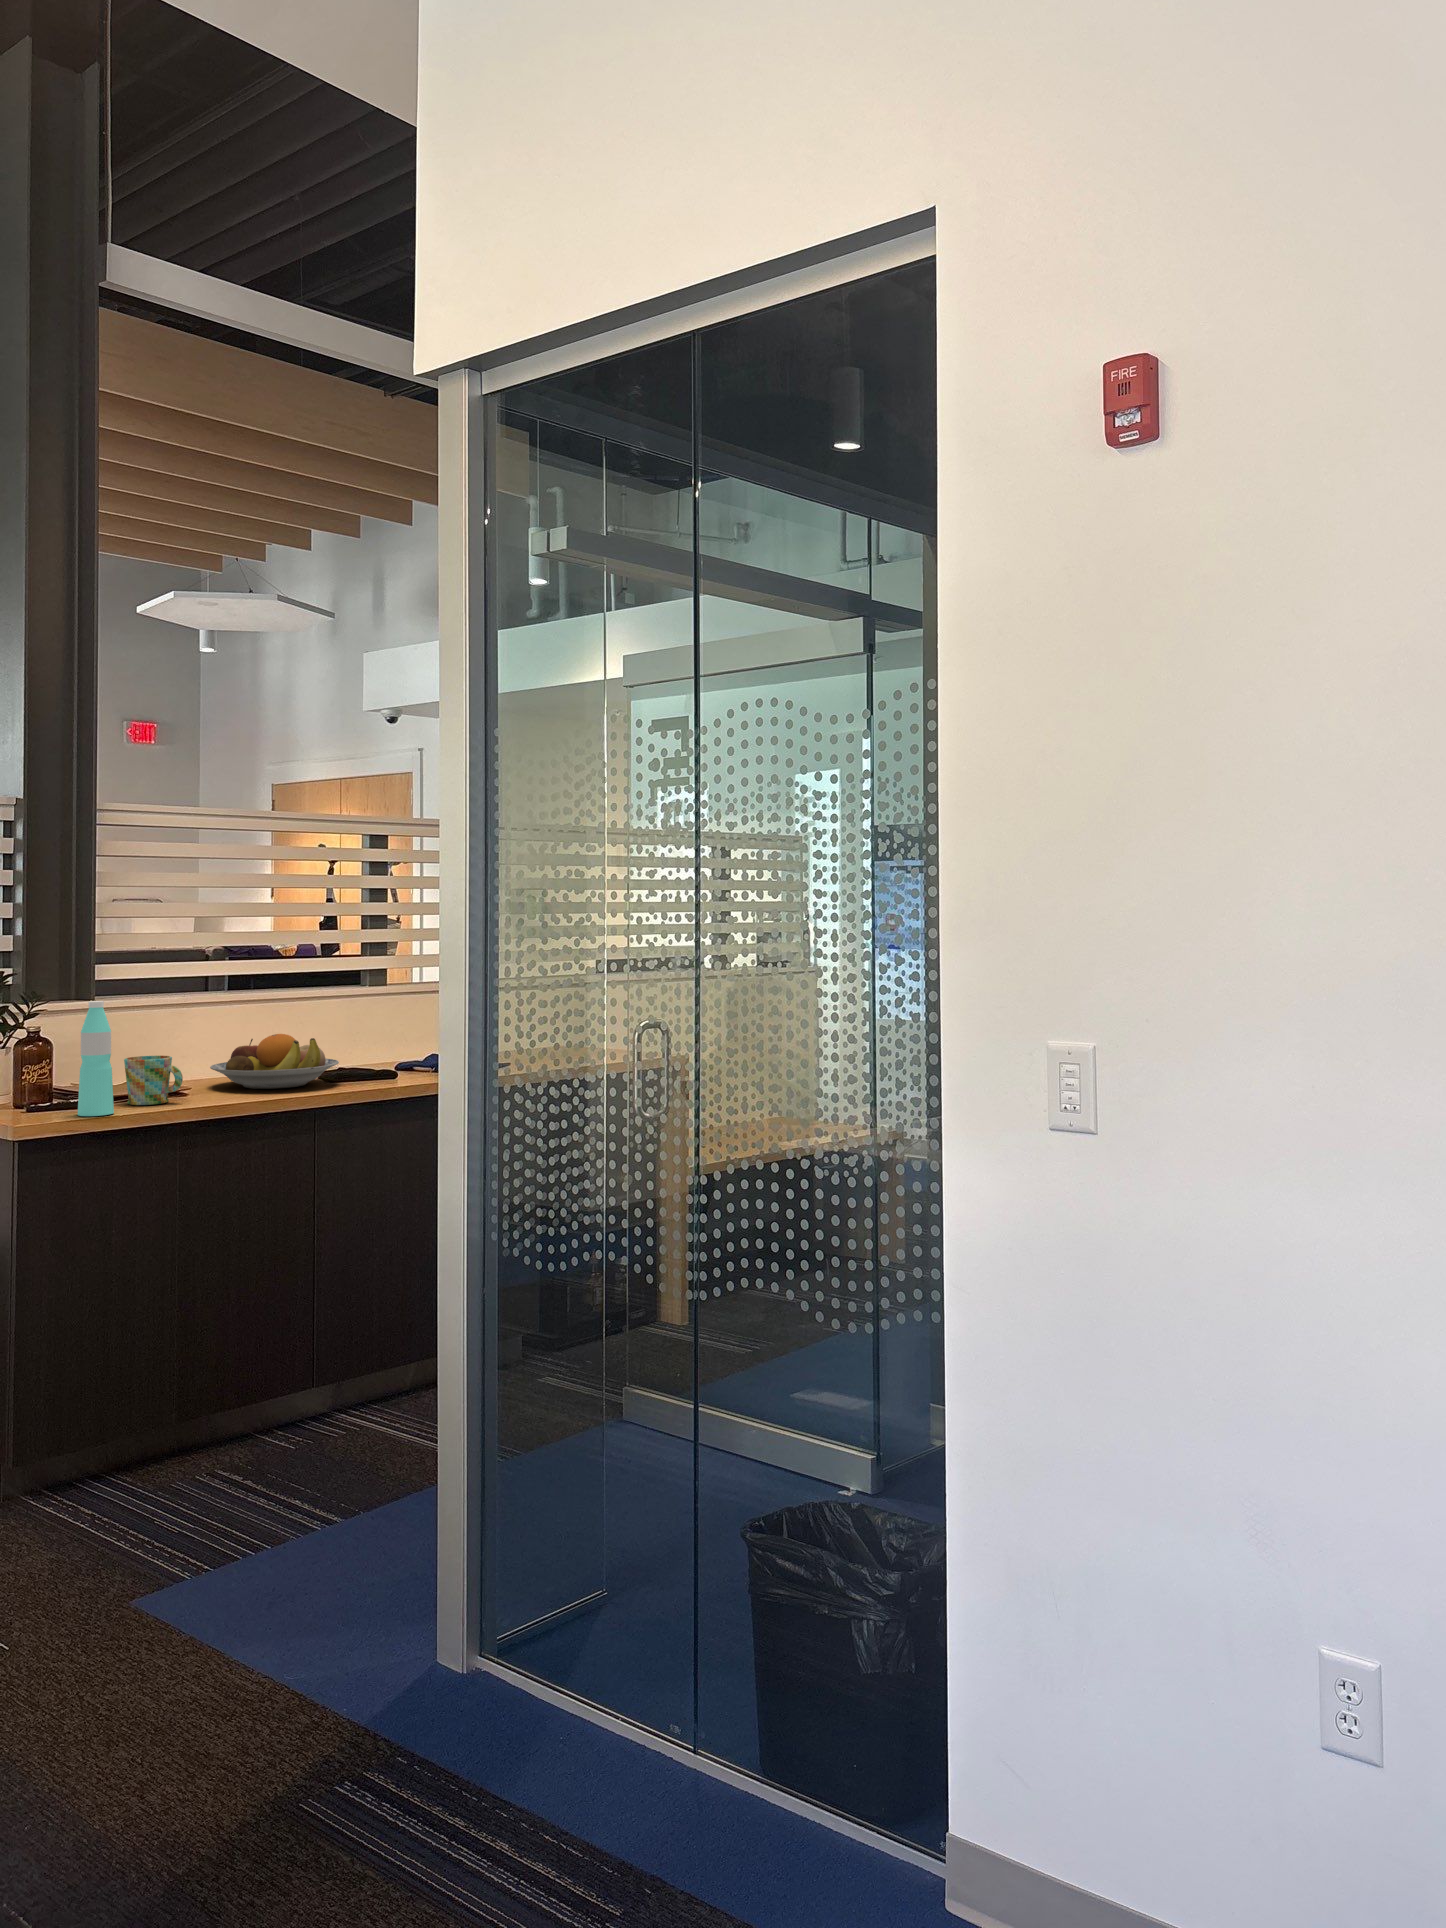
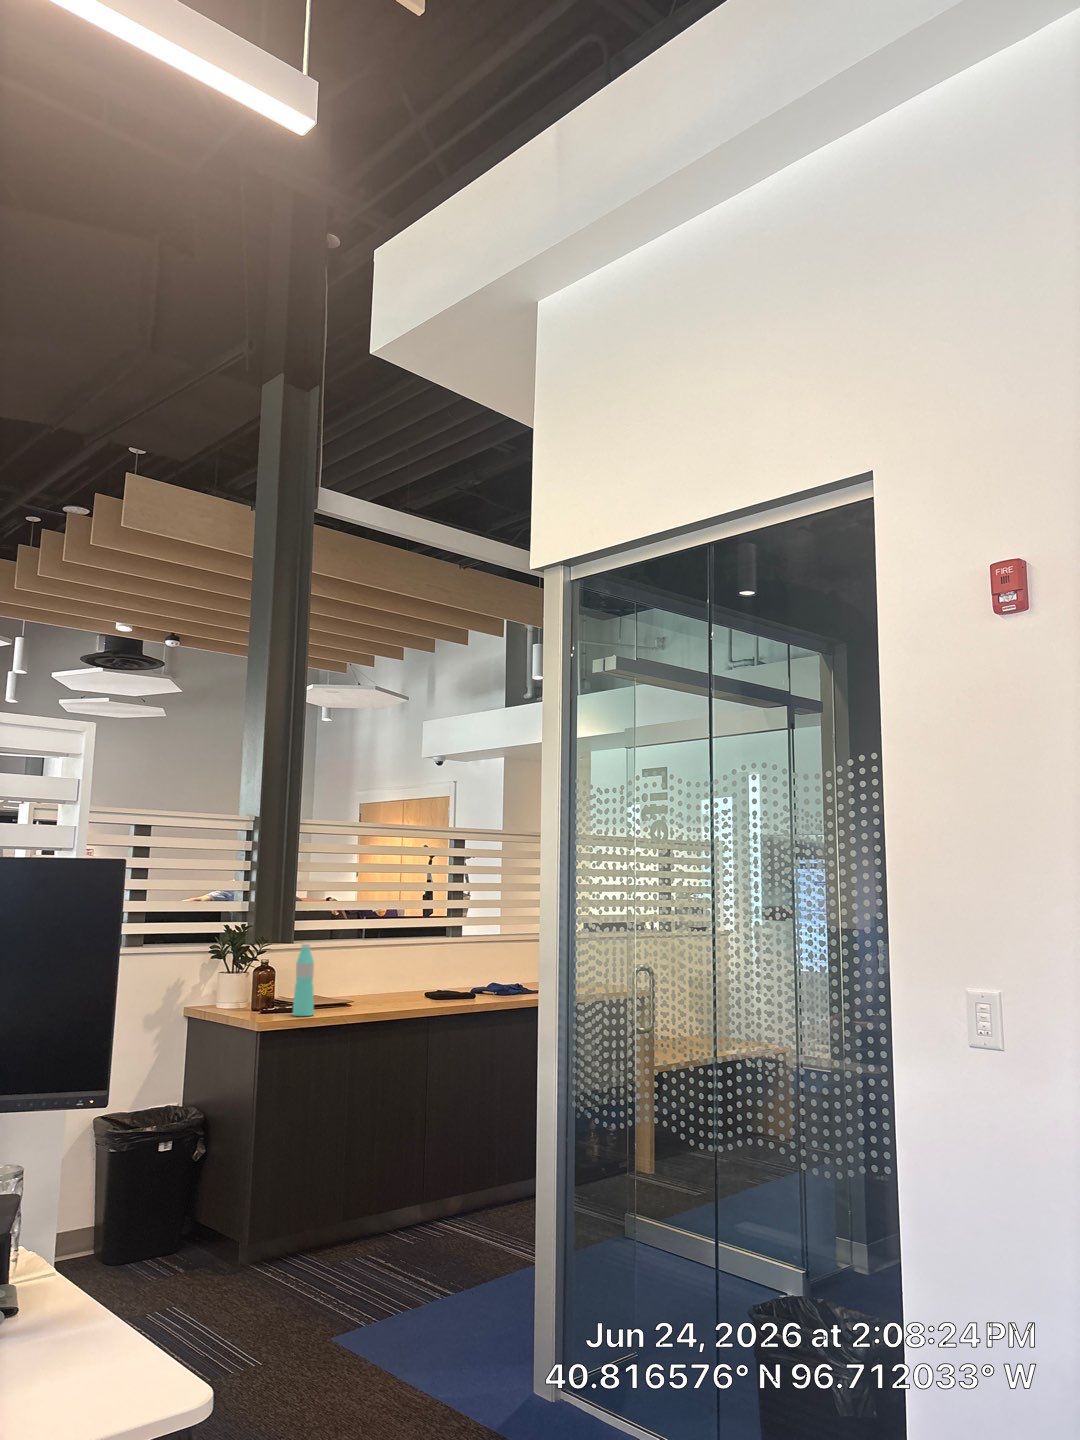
fruit bowl: present [210,1034,339,1089] -> none [363,967,441,1002]
mug: present [124,1056,183,1105] -> none [317,979,352,1010]

